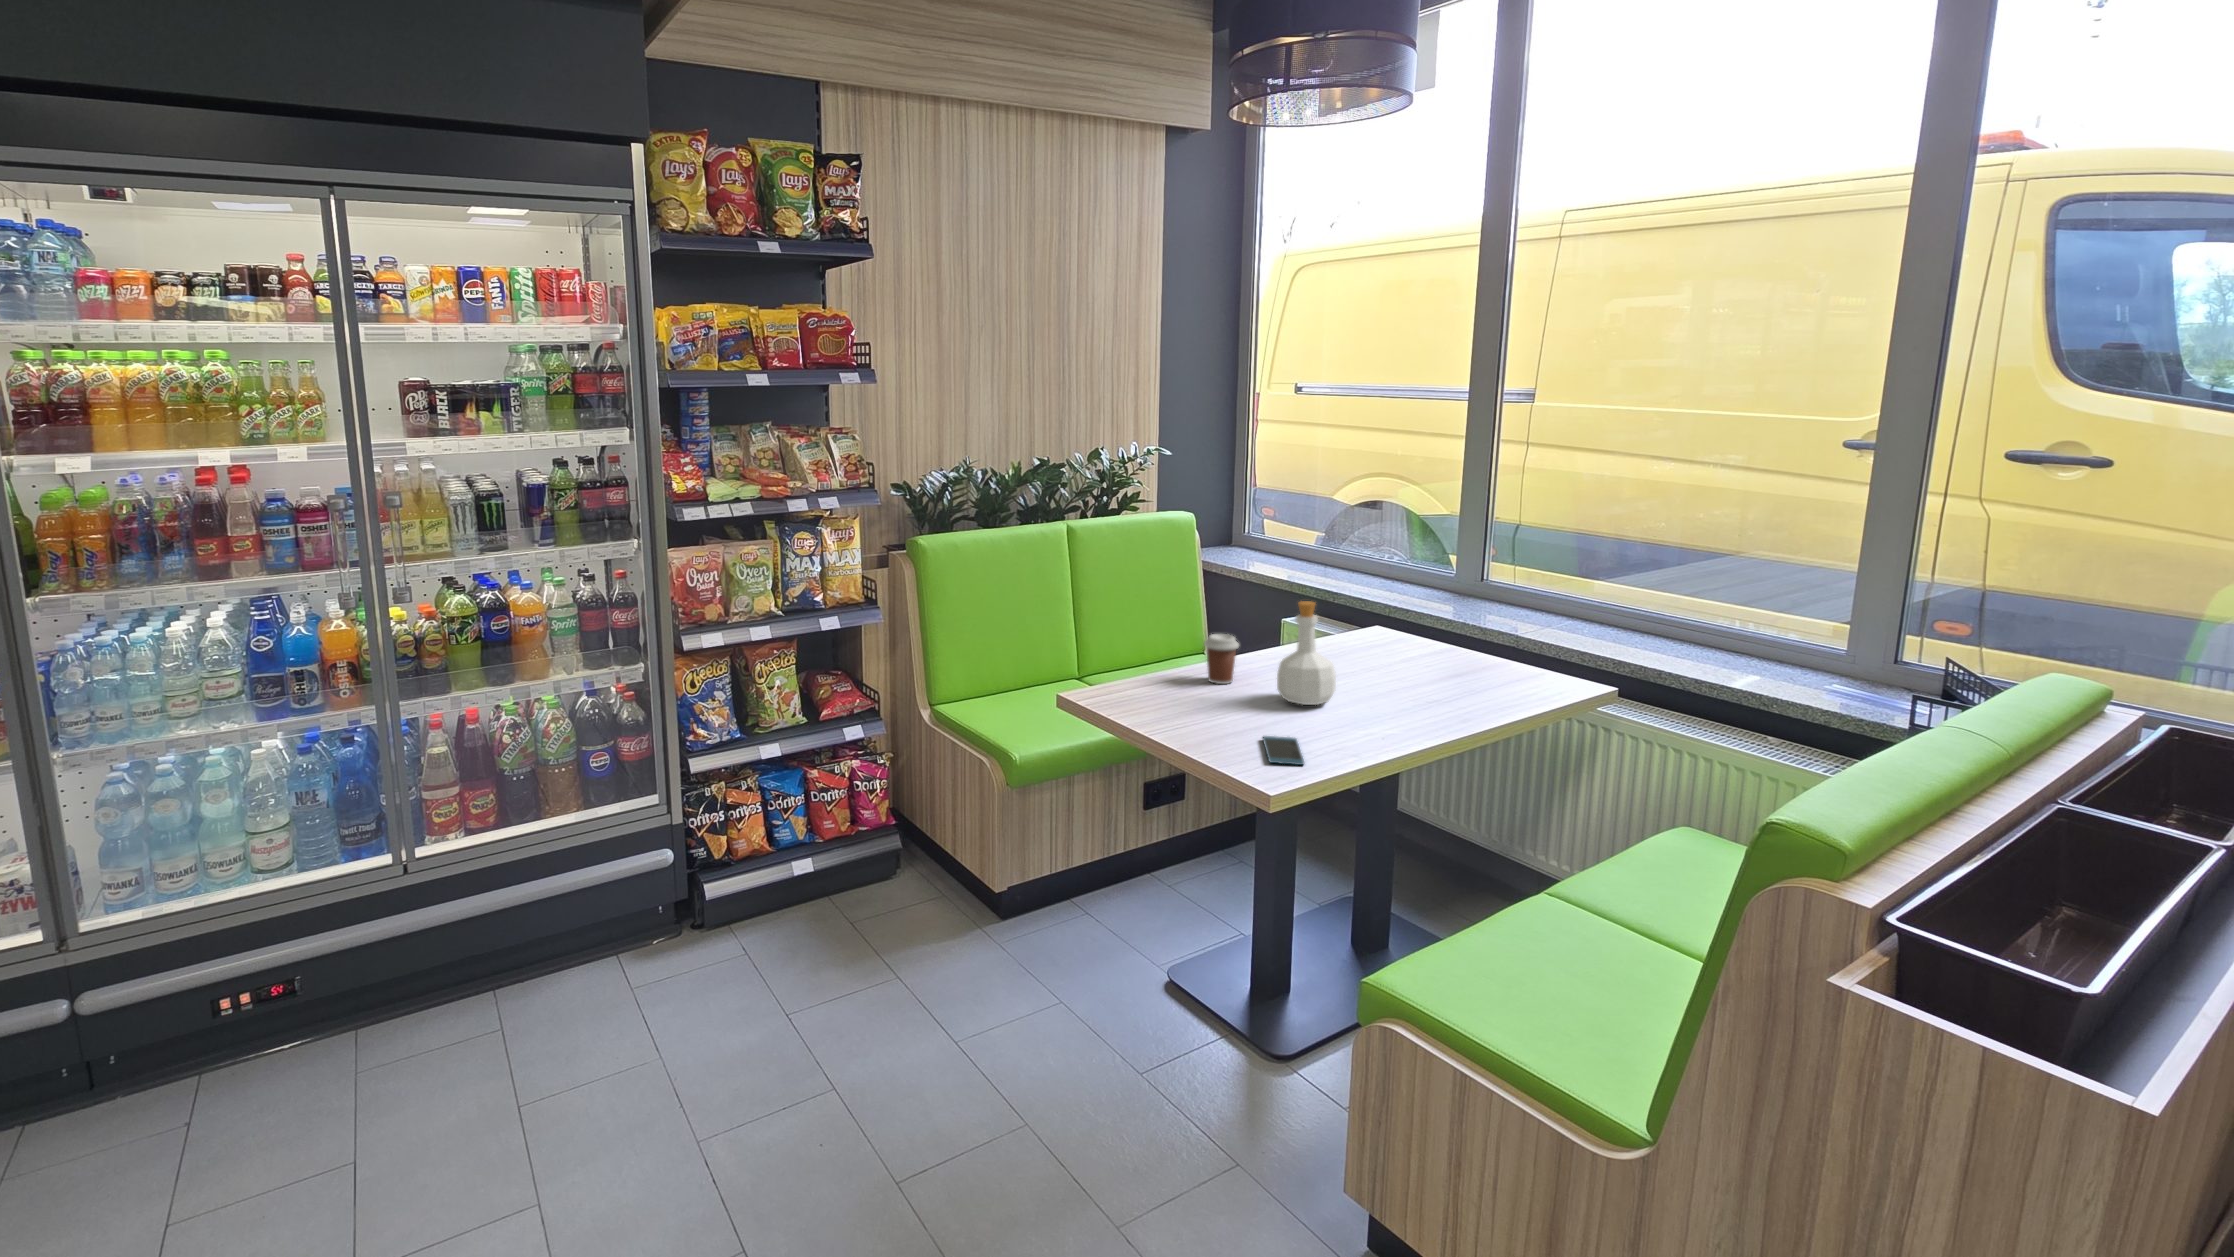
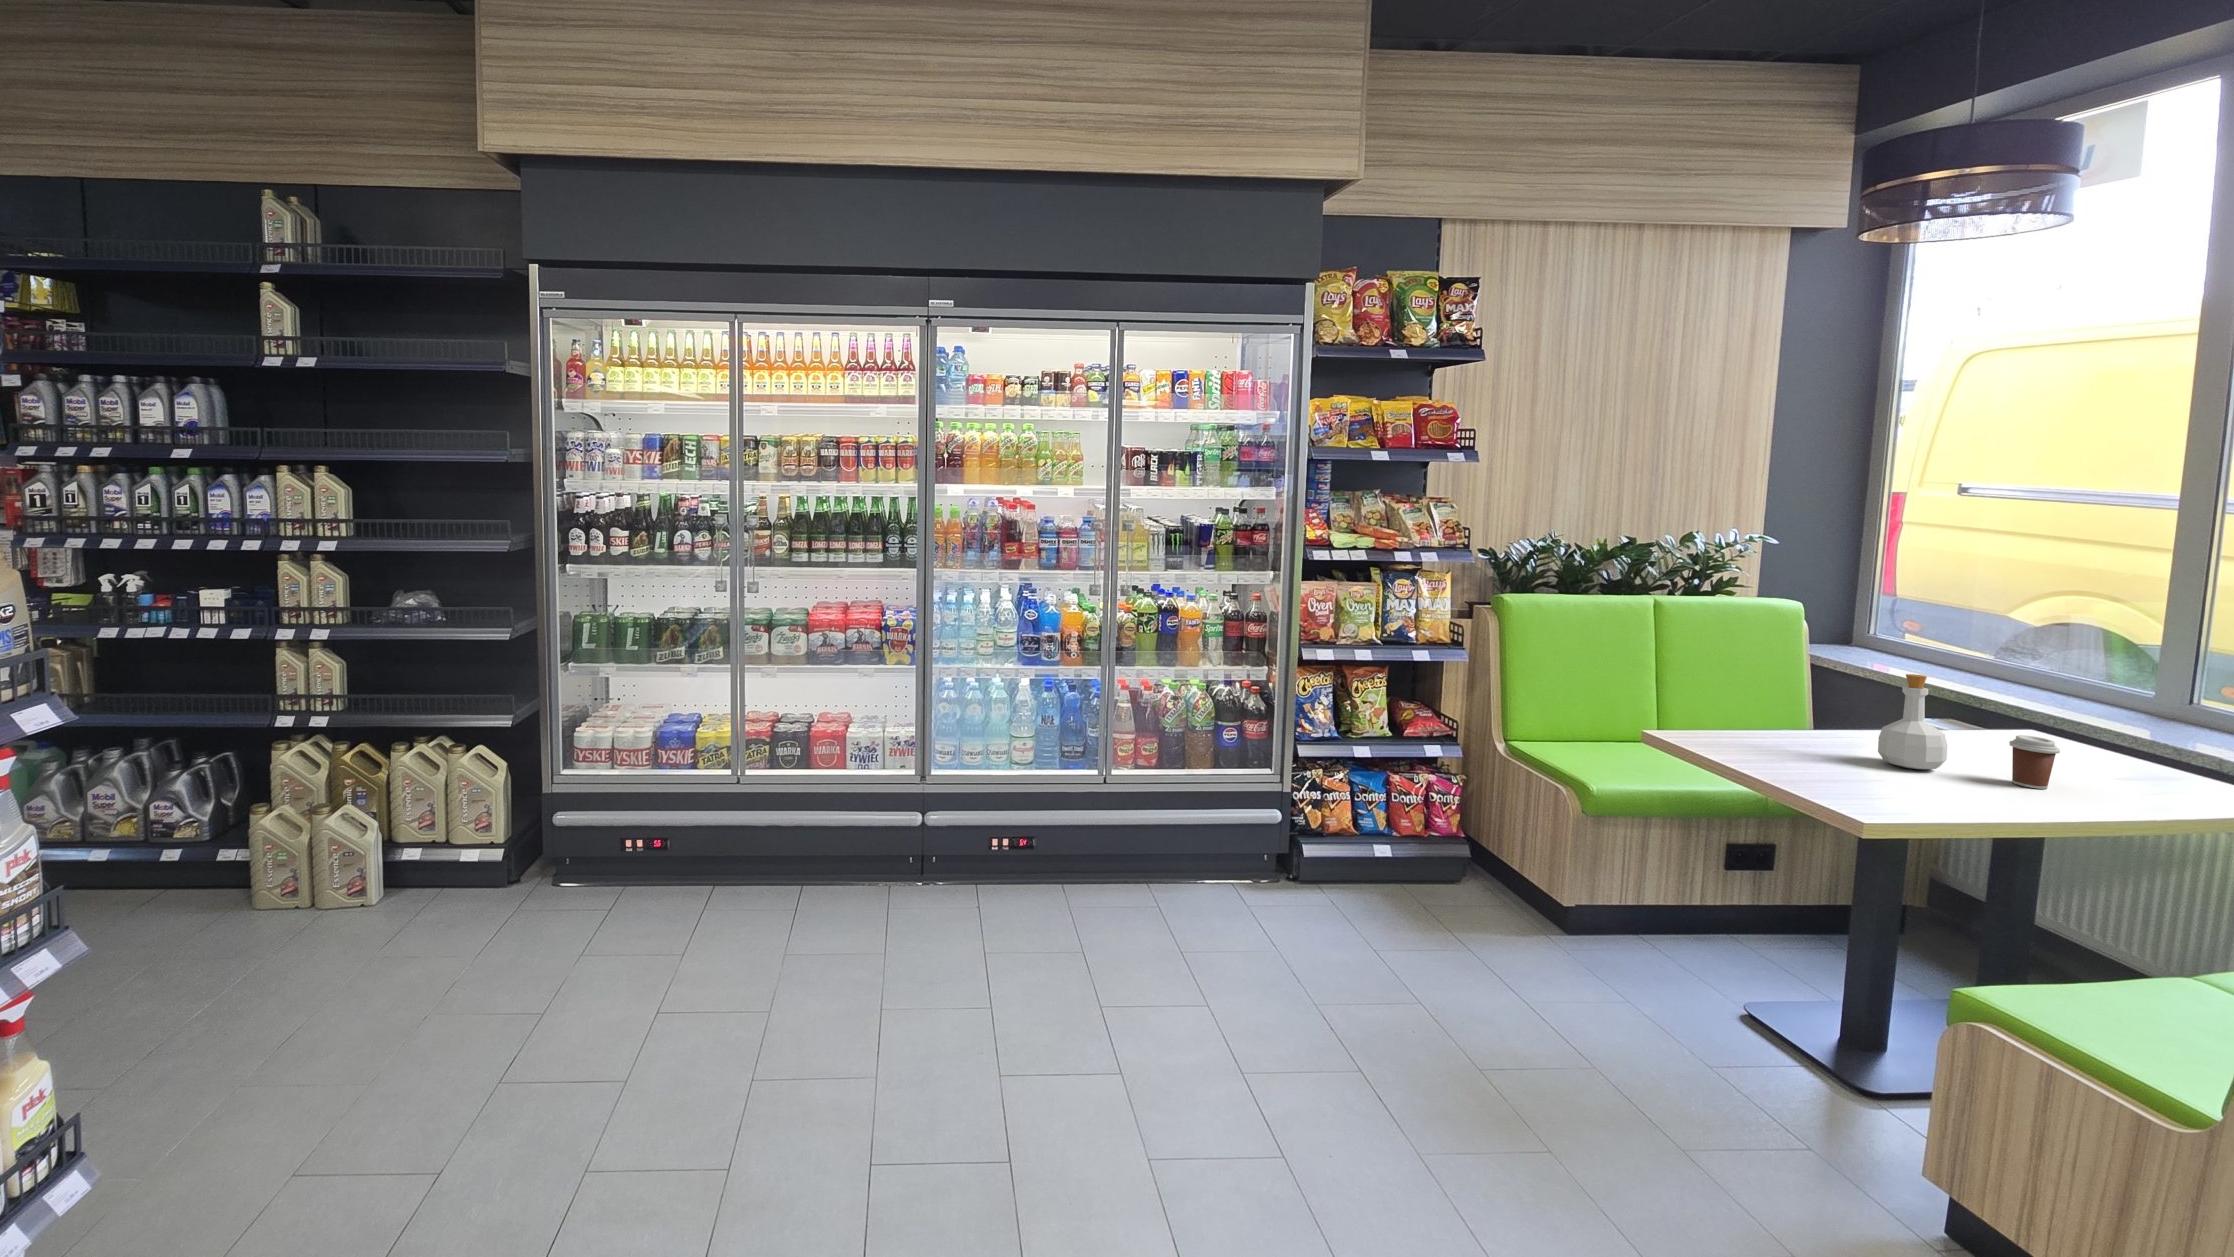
coffee cup: present [1204,634,1239,684] -> present [2009,735,2060,789]
smartphone: present [1263,736,1304,765] -> none [1854,780,1896,802]

